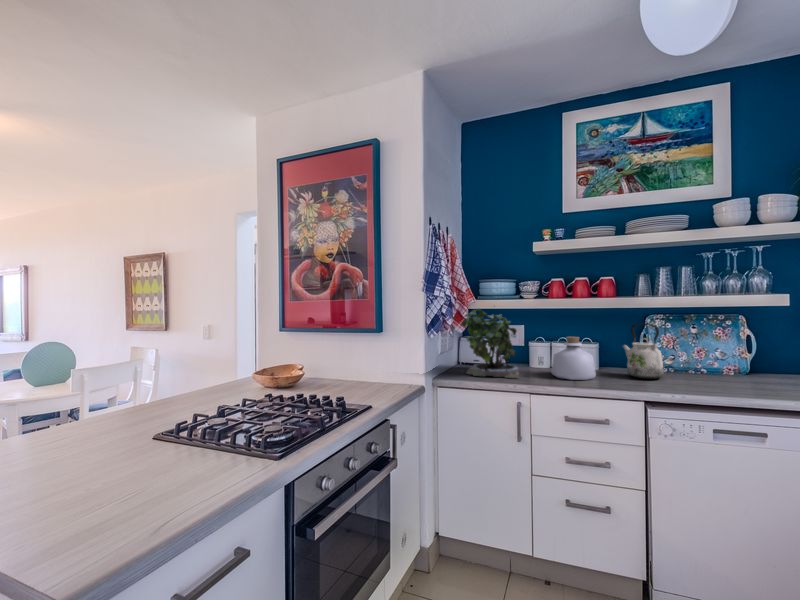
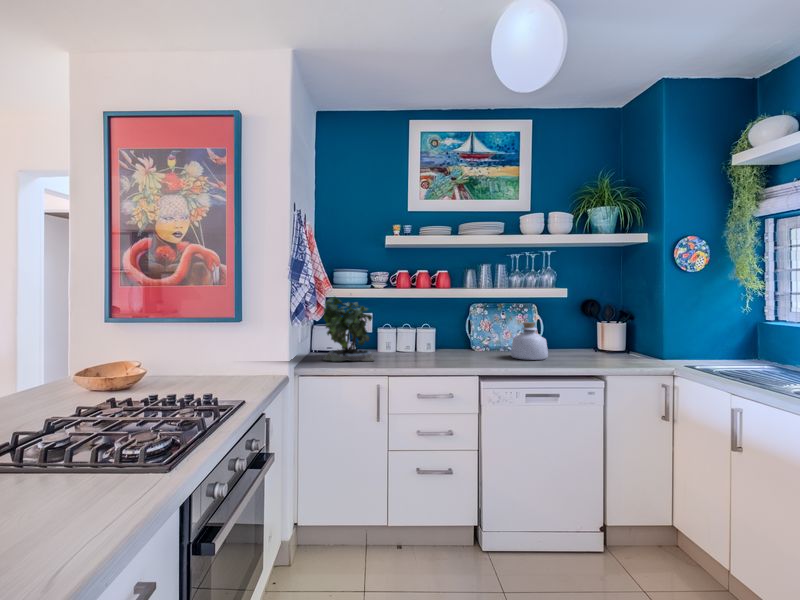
kettle: present [623,324,664,379] -> none [455,310,486,356]
bottle: present [551,337,596,380] -> present [511,322,548,360]

